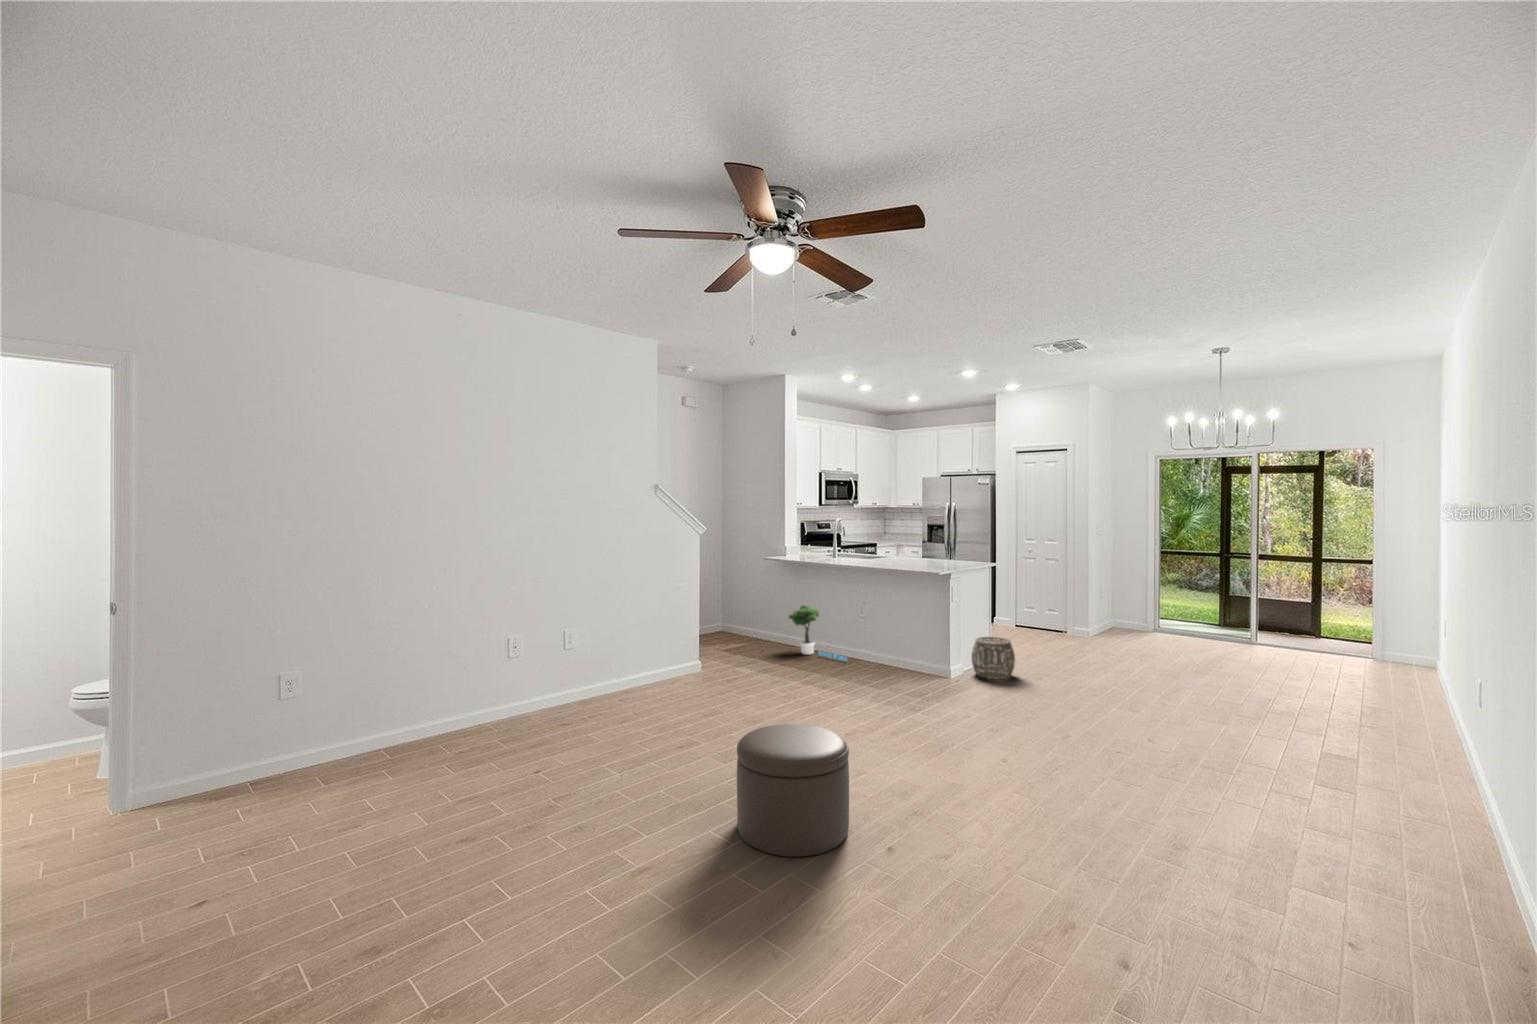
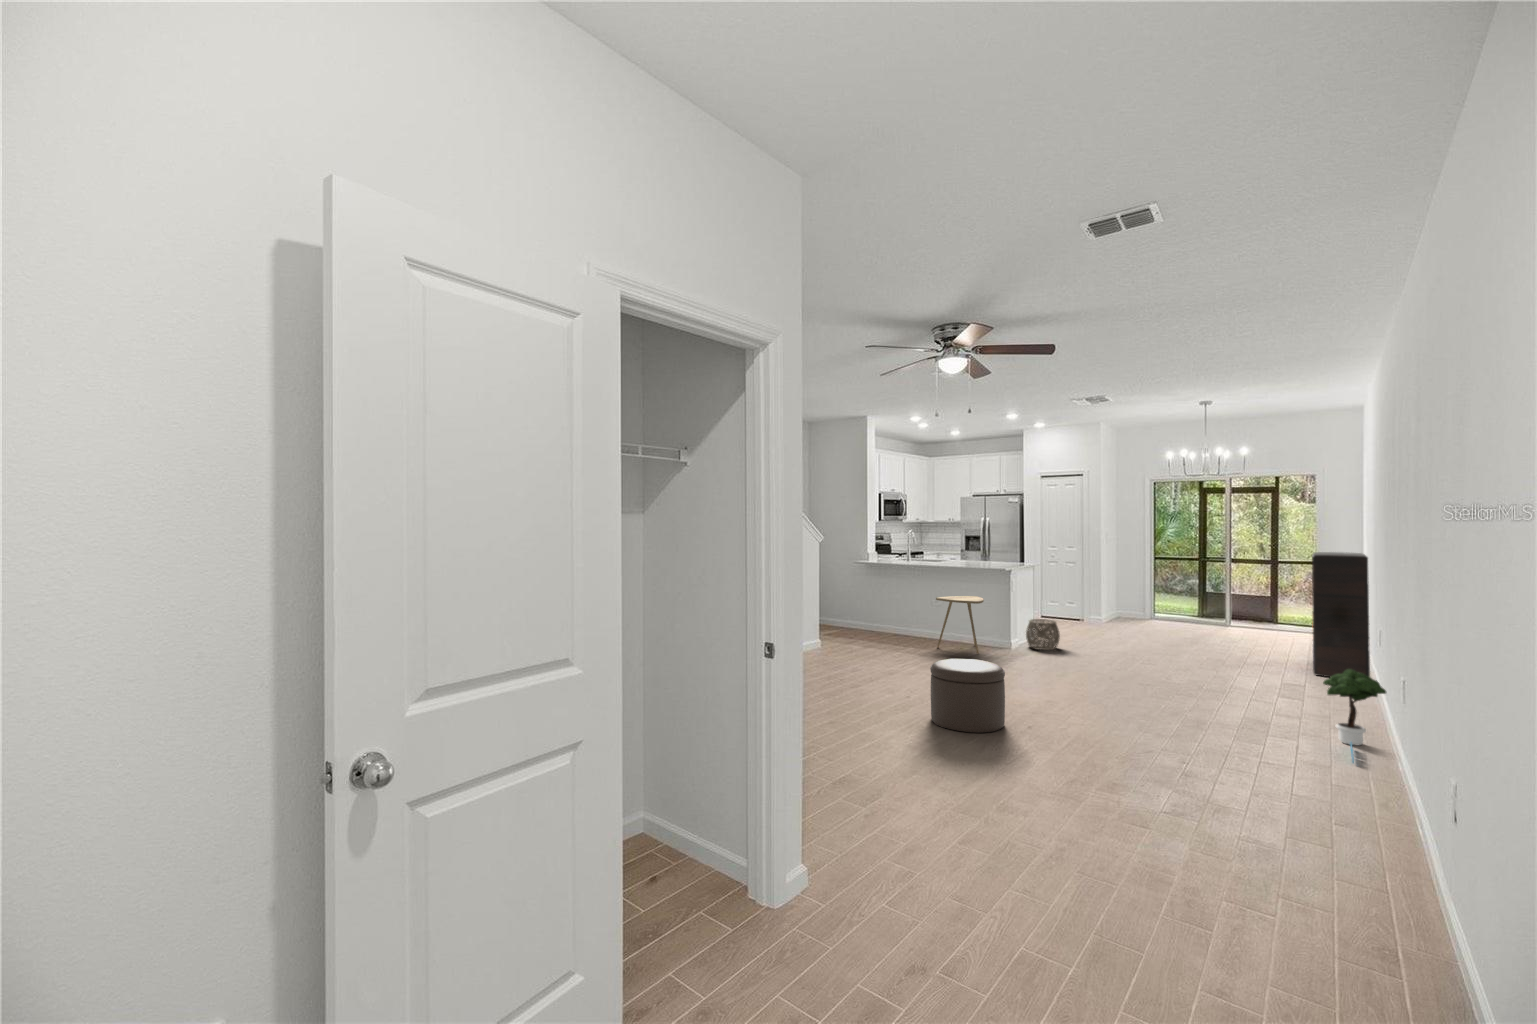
bookshelf: none [1366,551,1453,744] -> present [1312,552,1370,677]
potted tree: present [789,605,846,660] -> present [1323,669,1386,762]
side table: none [852,606,913,685] -> present [936,596,984,654]

